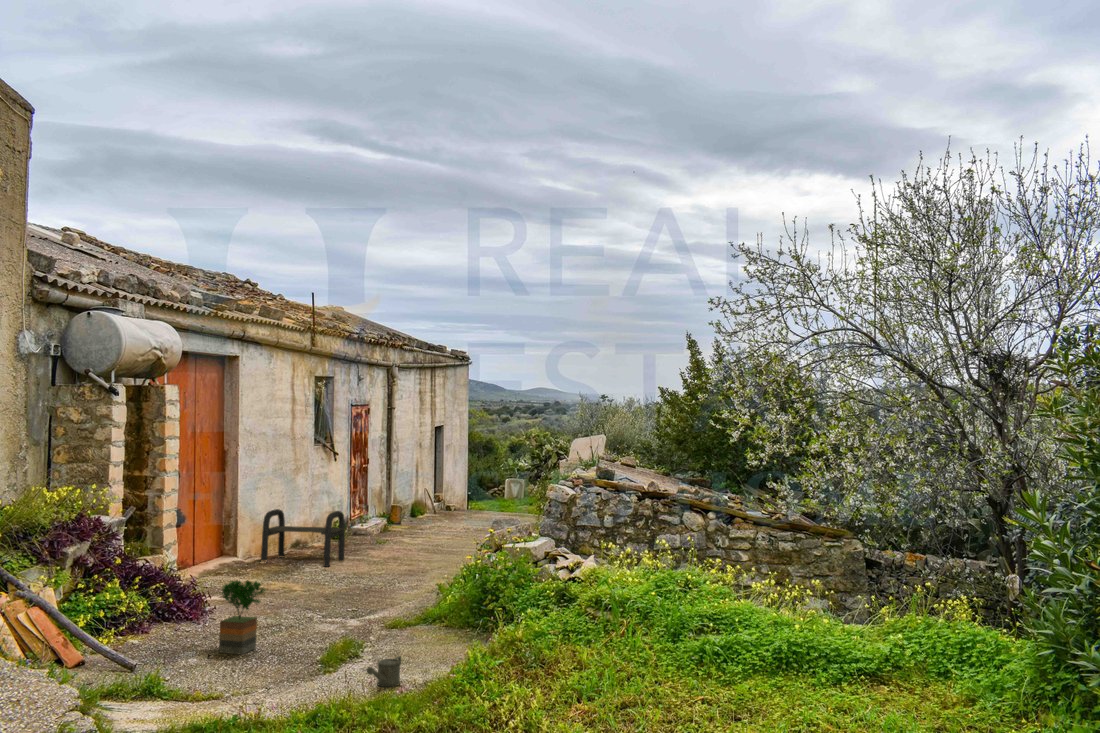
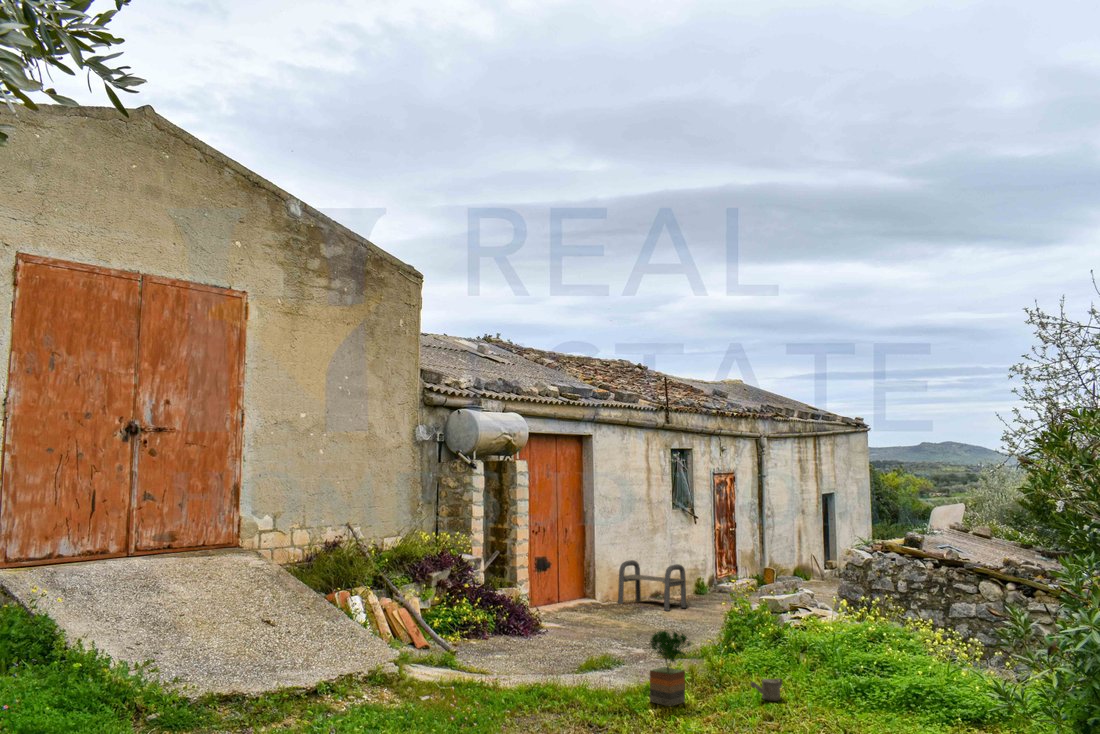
potted tree: present [219,580,265,655] -> present [650,631,691,706]
watering can: present [367,656,401,687] -> present [751,679,783,701]

